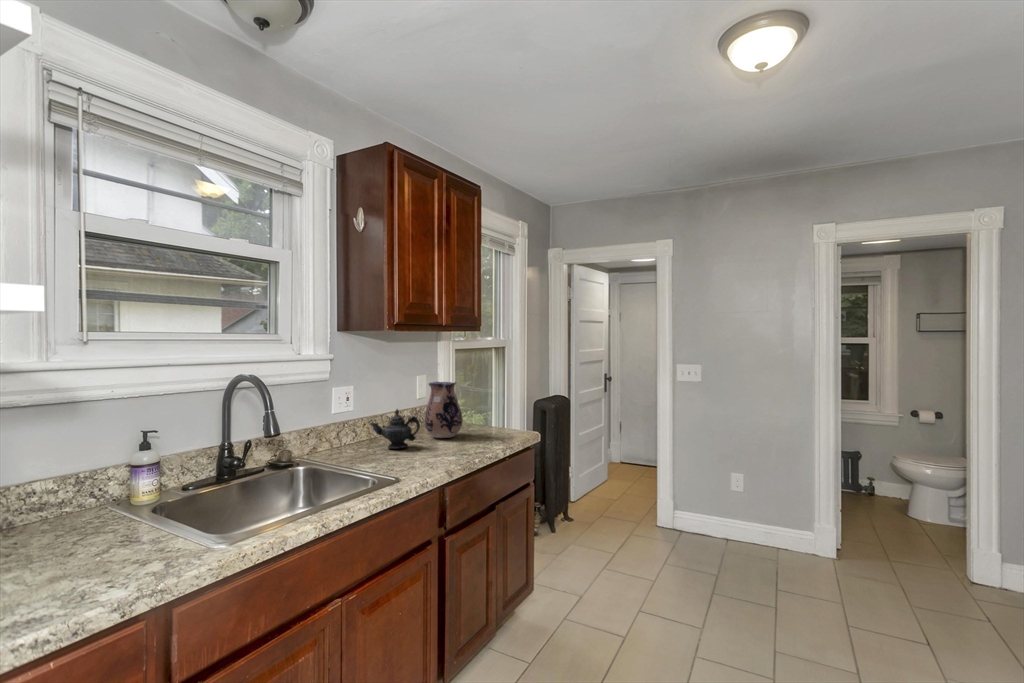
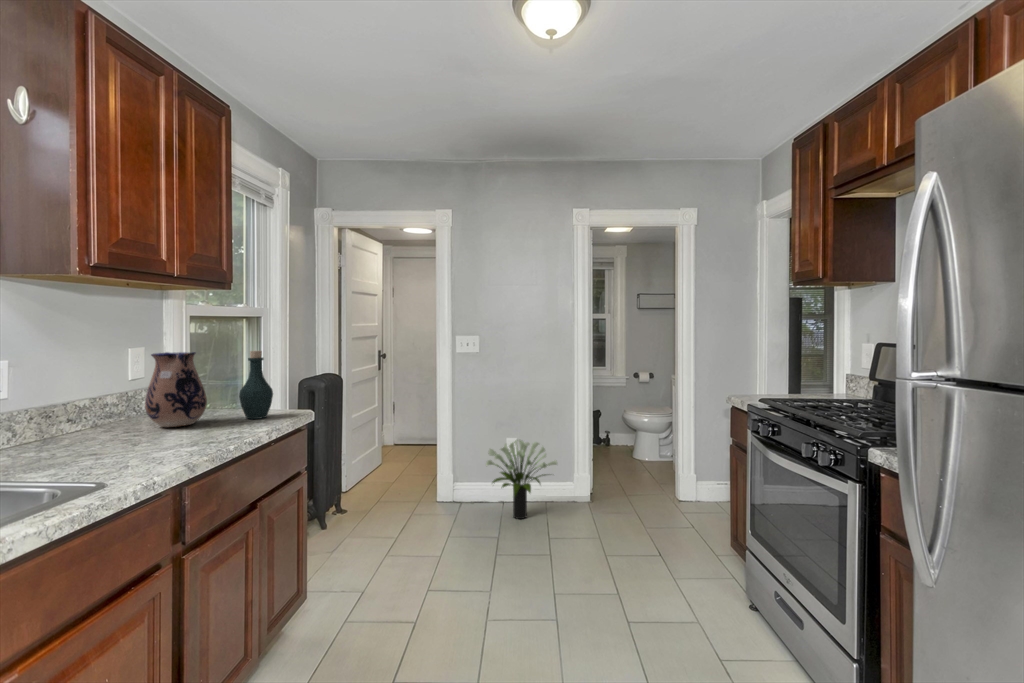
bottle: none [484,382,509,437] -> present [239,351,273,419]
teapot: present [371,409,420,449] -> none [47,388,138,447]
potted plant: none [705,475,790,561] -> present [486,440,557,519]

